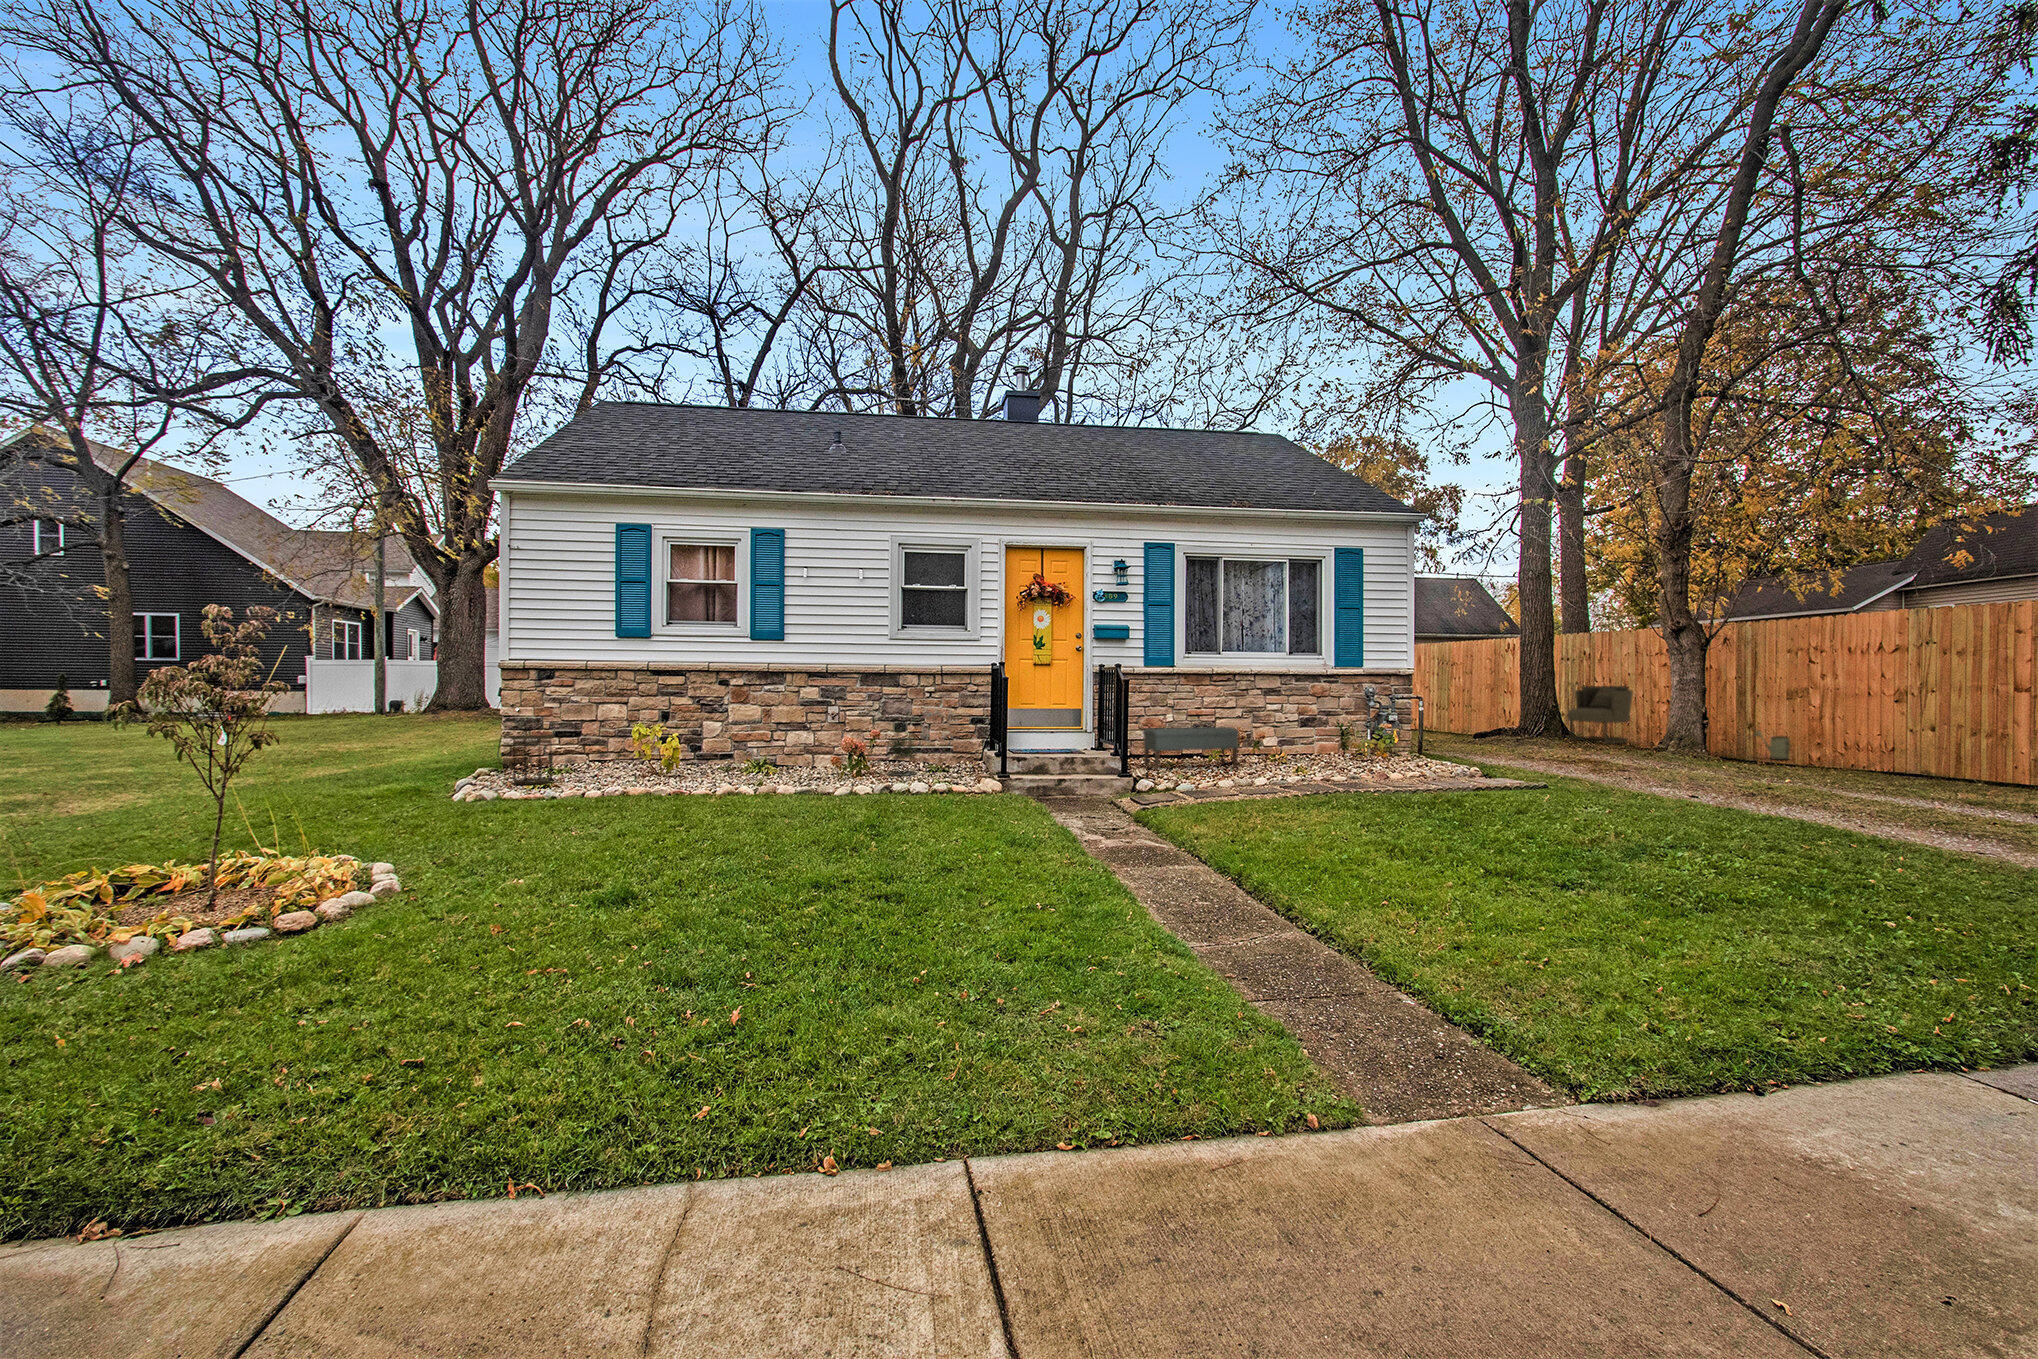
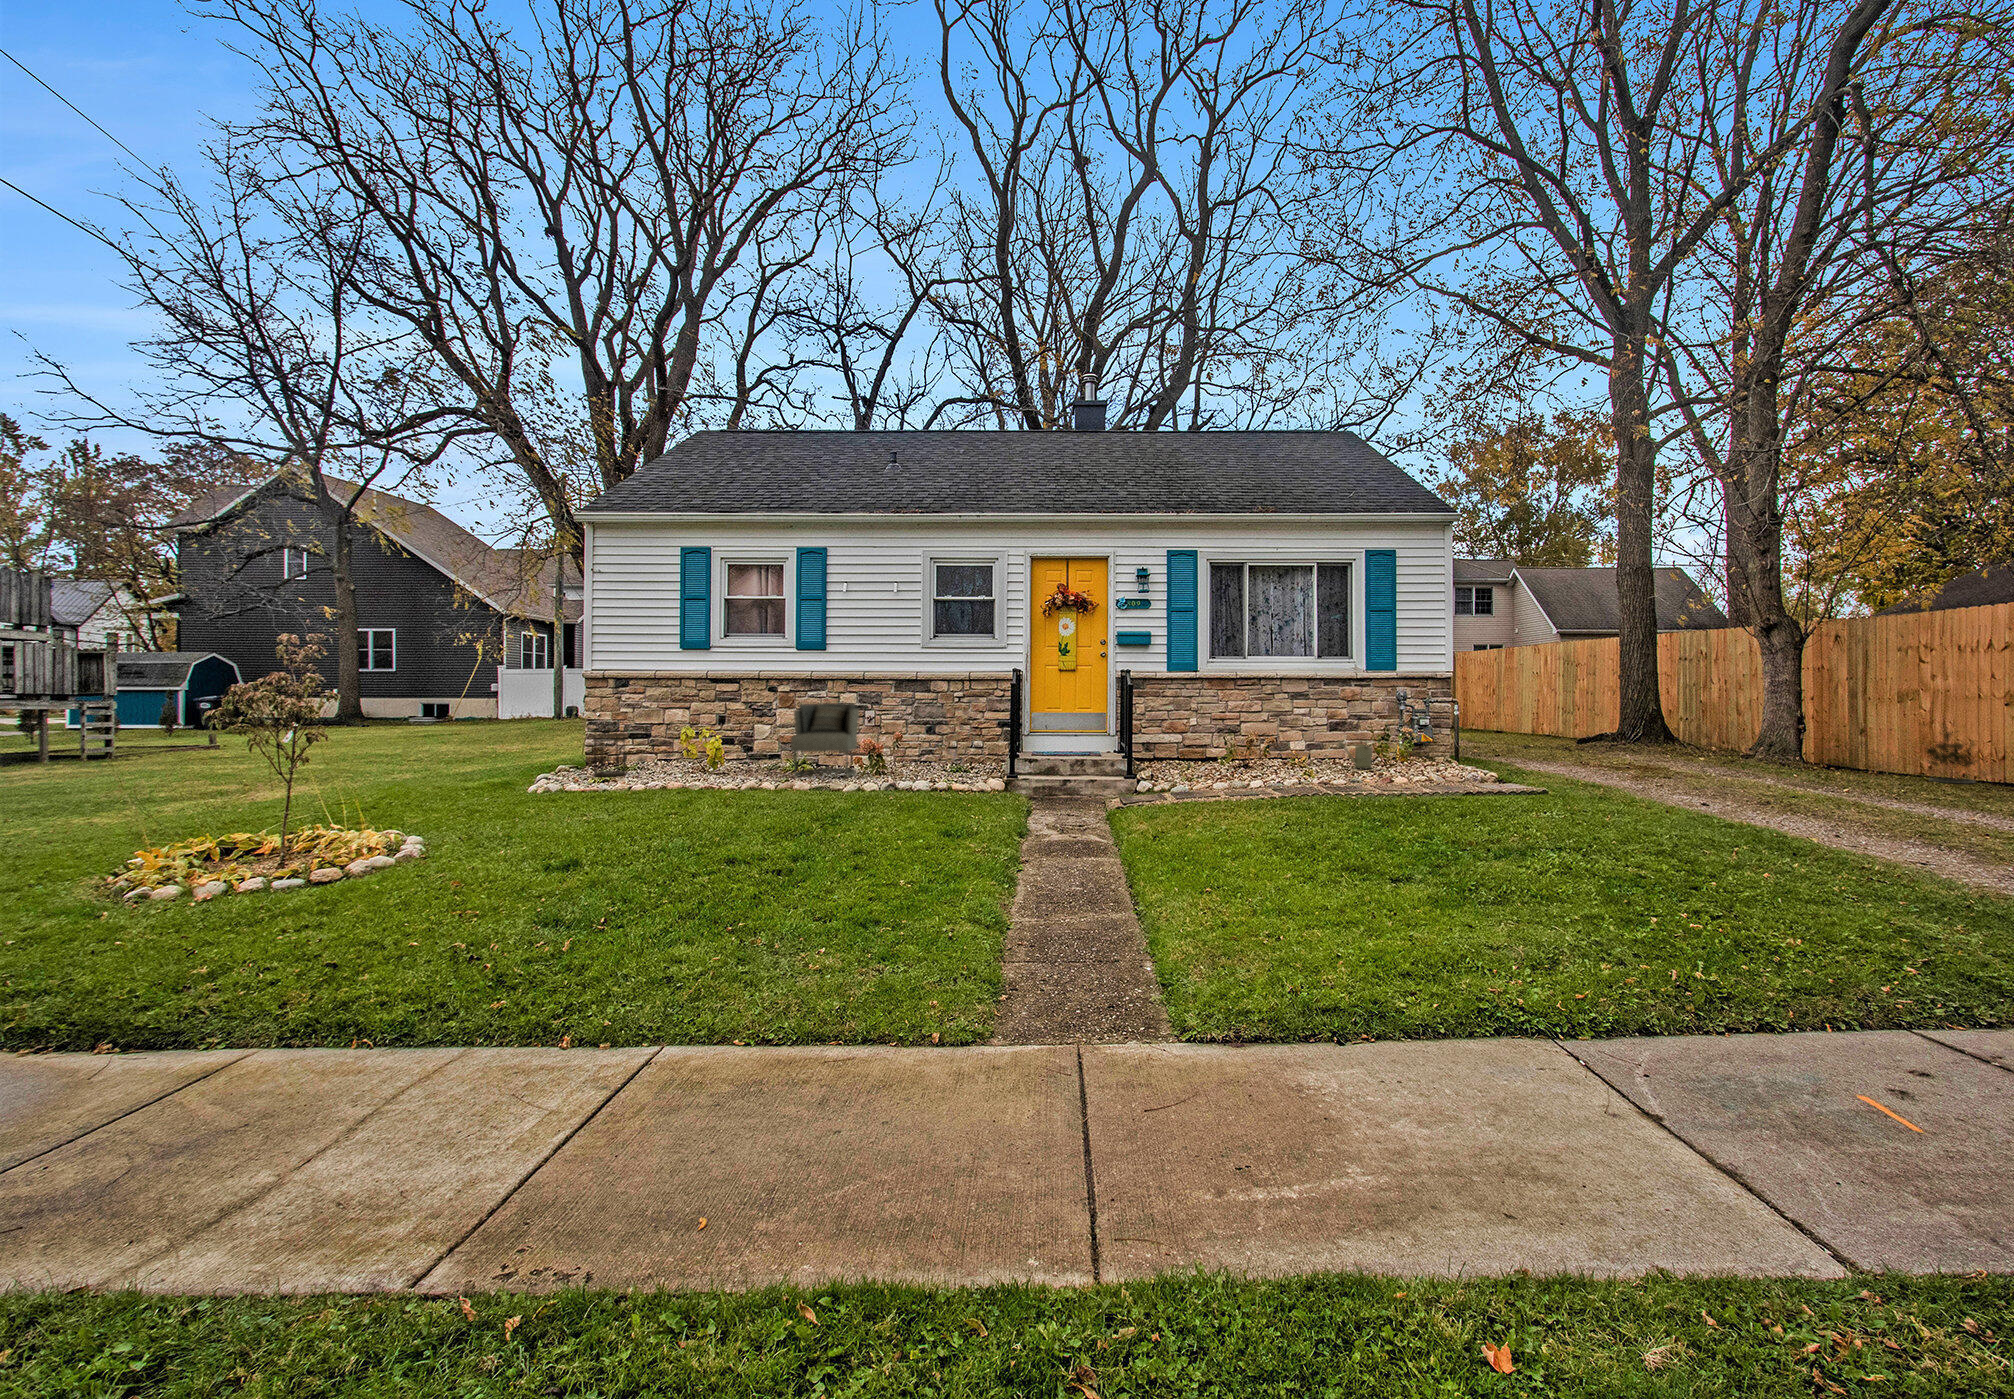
armchair: present [1567,686,1633,744] -> present [791,703,859,777]
potted tree: present [888,722,916,776] -> present [1925,727,1975,784]
bench: present [1143,727,1239,771] -> none [1162,731,1257,774]
watering can: present [1754,731,1791,760] -> present [1337,741,1372,769]

